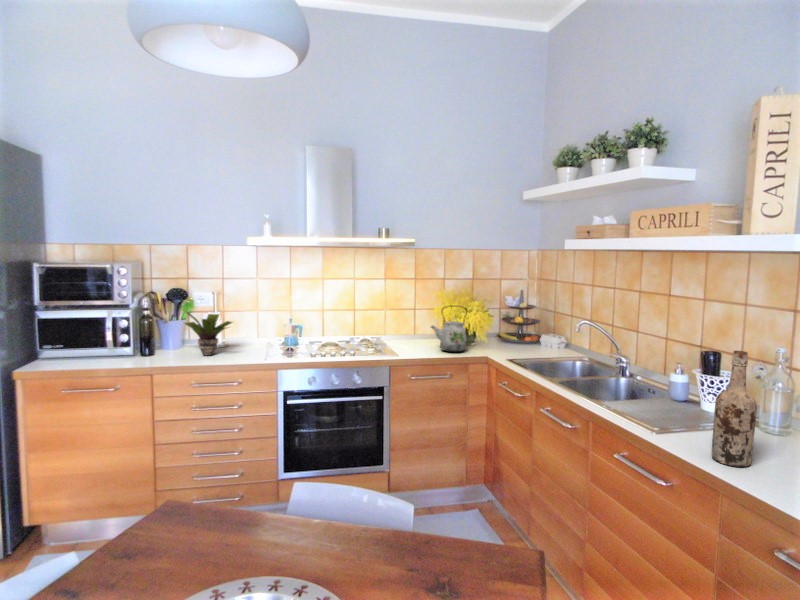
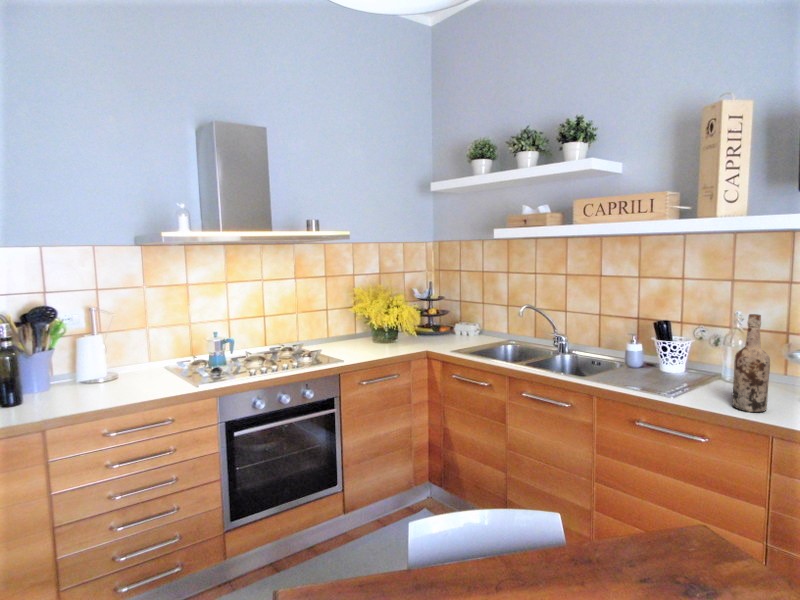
kettle: present [431,306,467,352] -> none [366,301,403,351]
potted plant: present [185,312,232,356] -> none [62,334,144,394]

